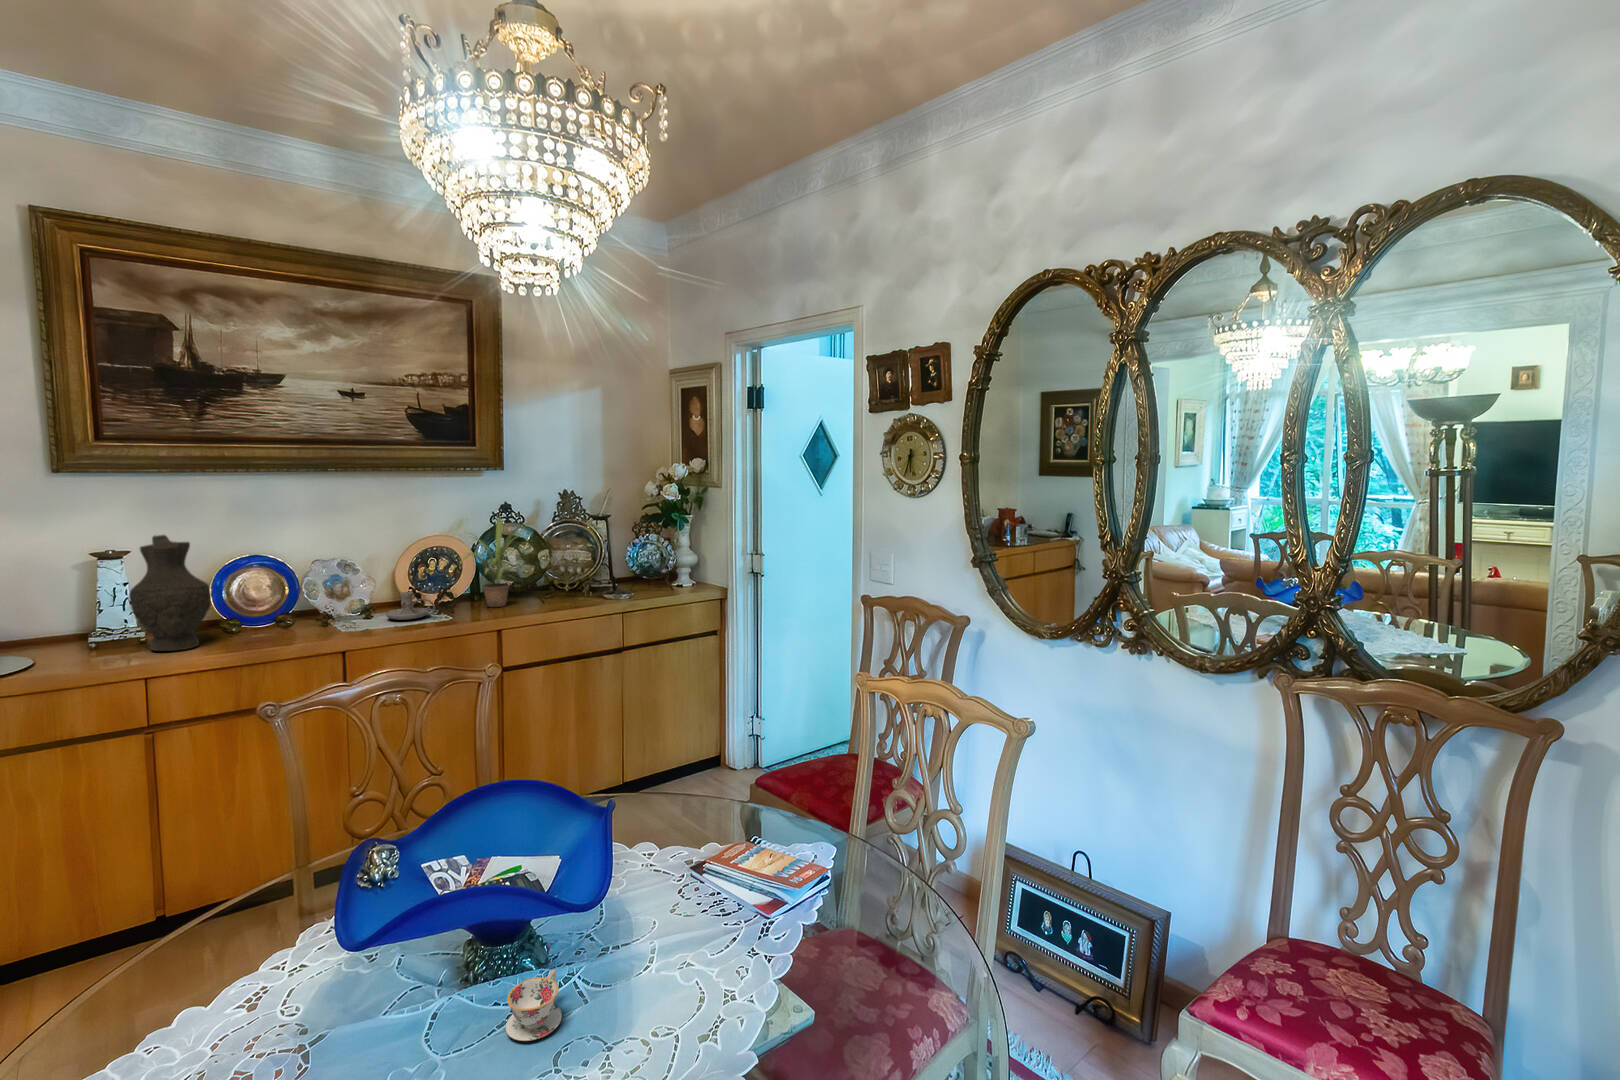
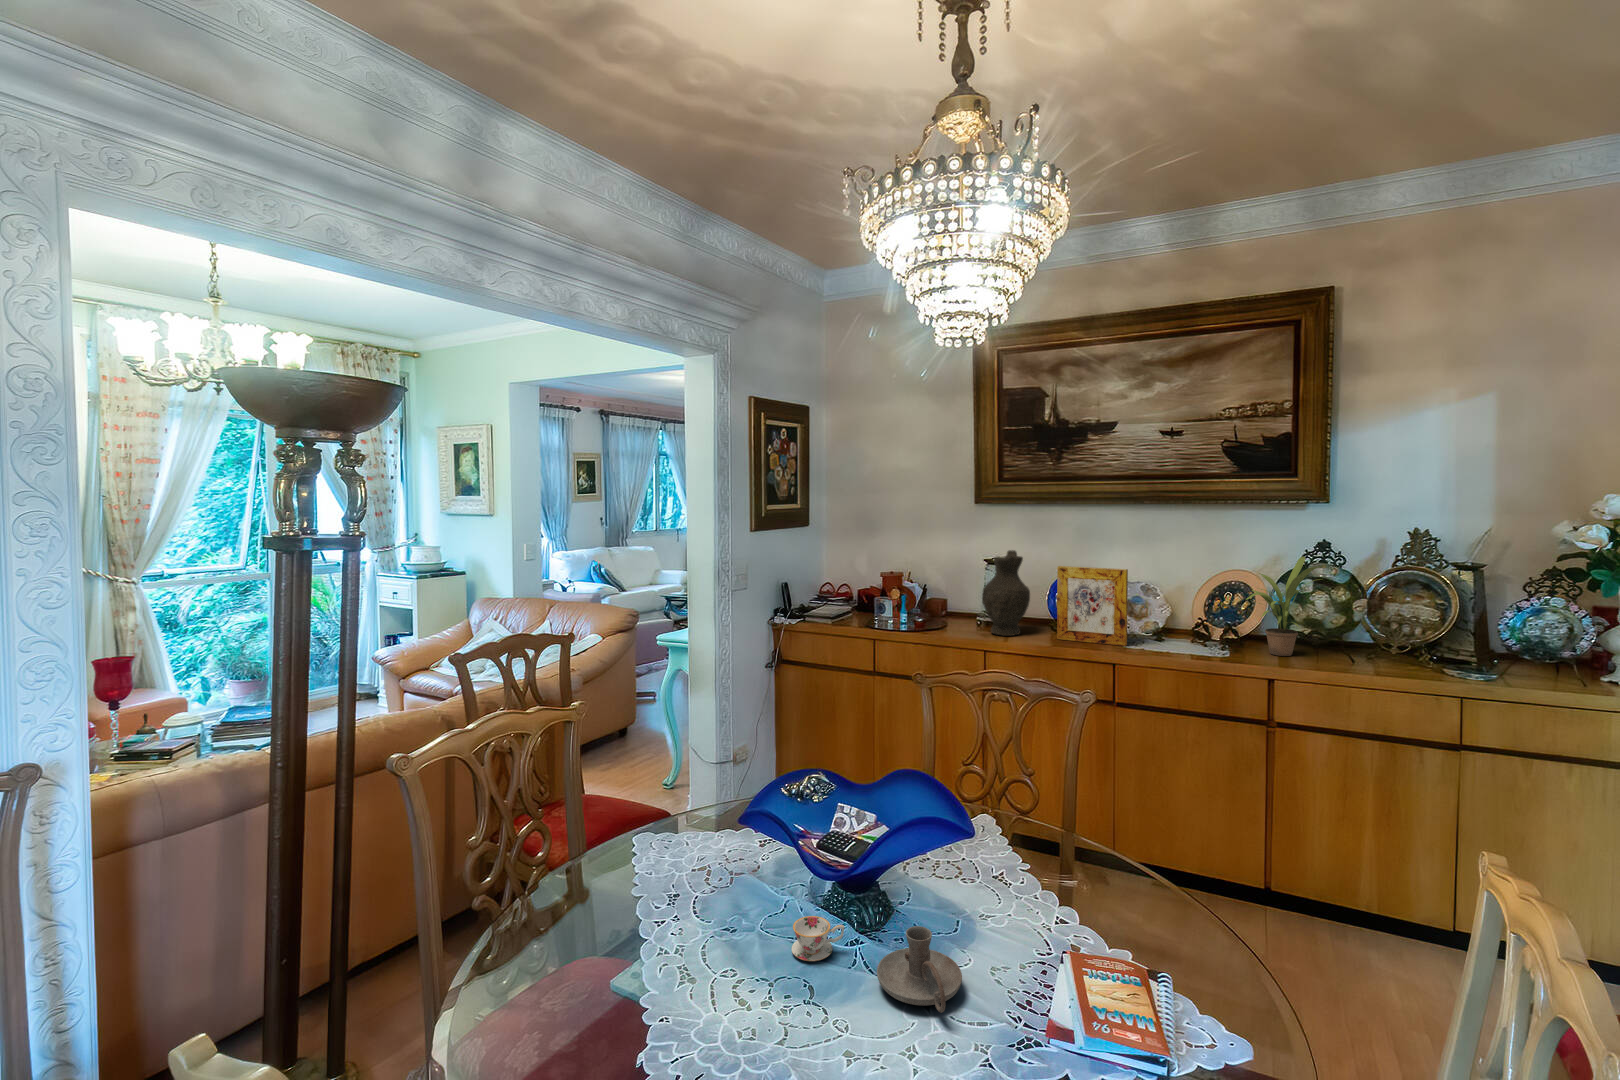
picture frame: none [256,543,356,638] -> present [1057,566,1128,646]
candle holder: present [385,592,435,620] -> present [877,926,962,1013]

